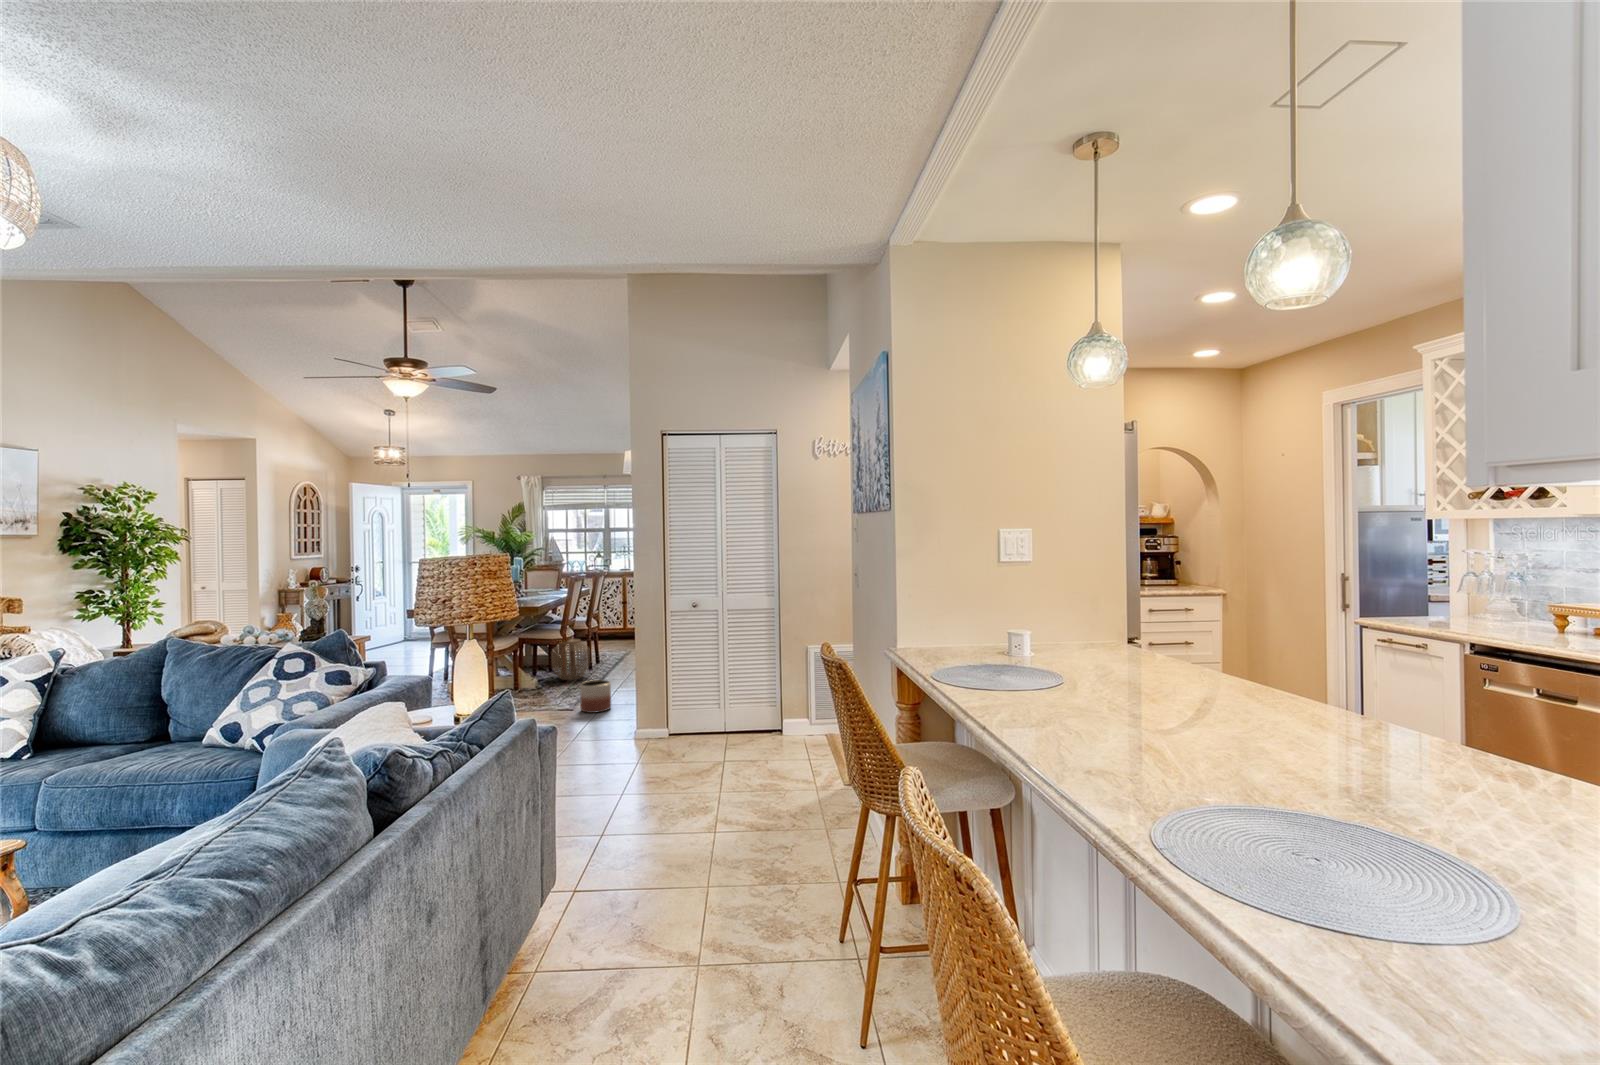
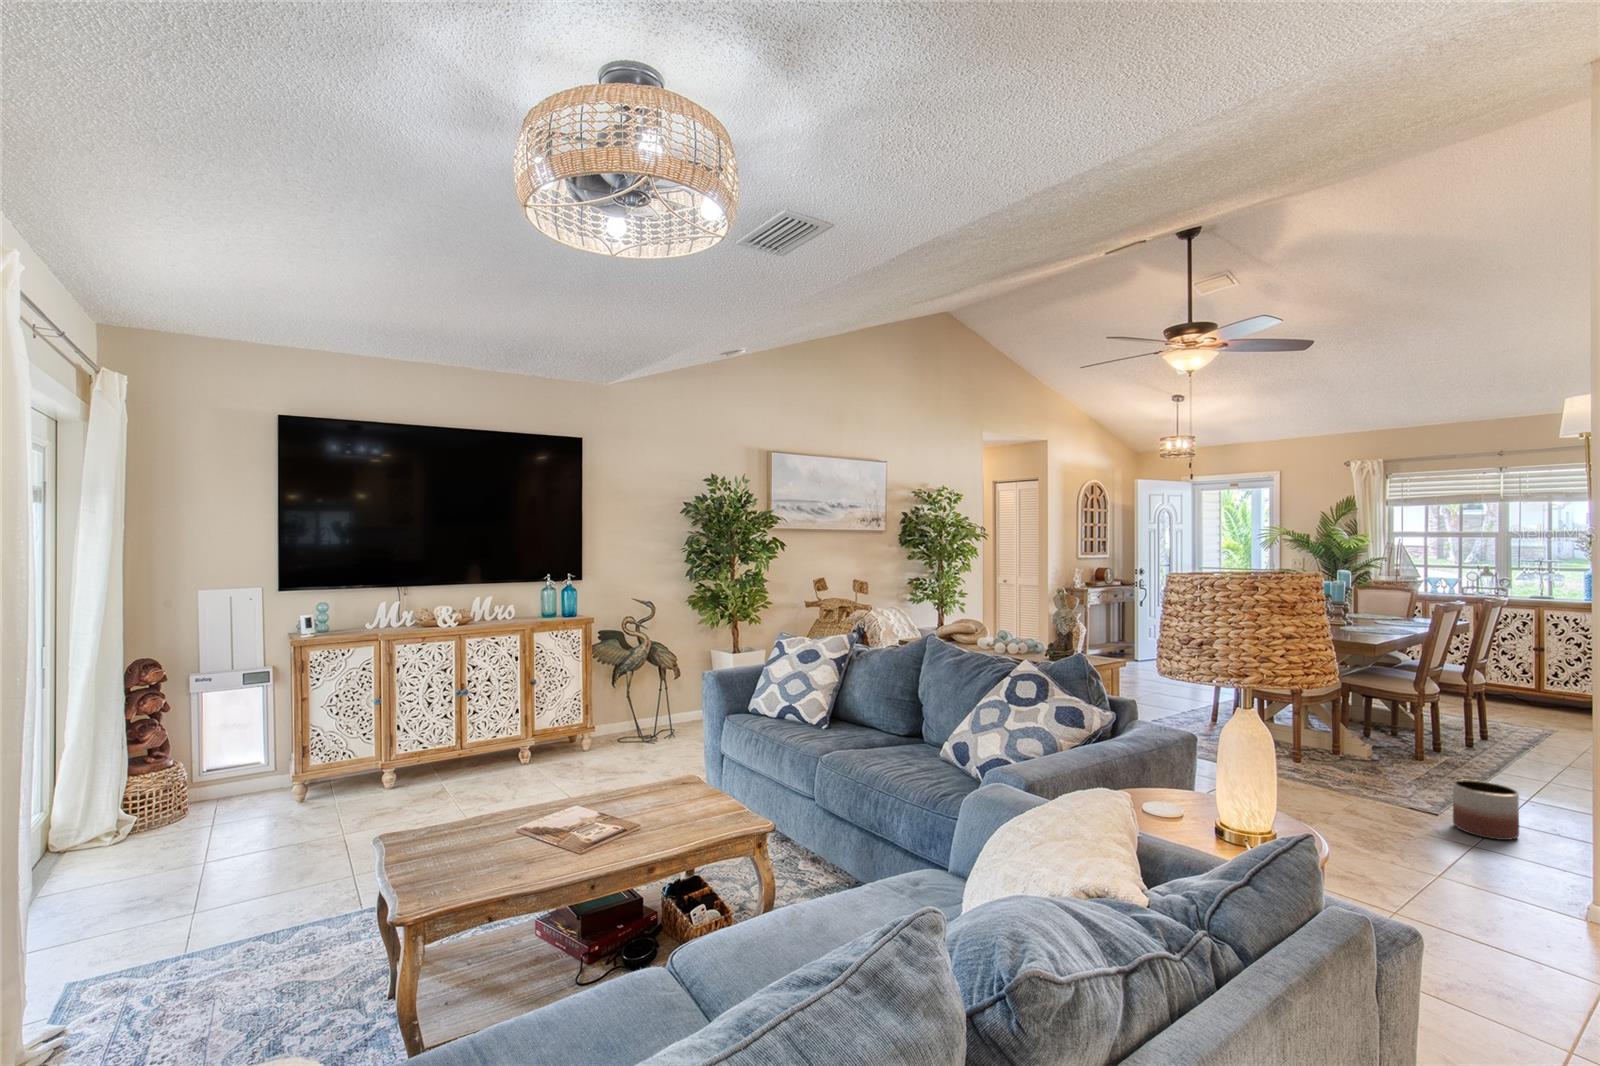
woven basket: present [551,639,590,680] -> none [1396,698,1469,763]

